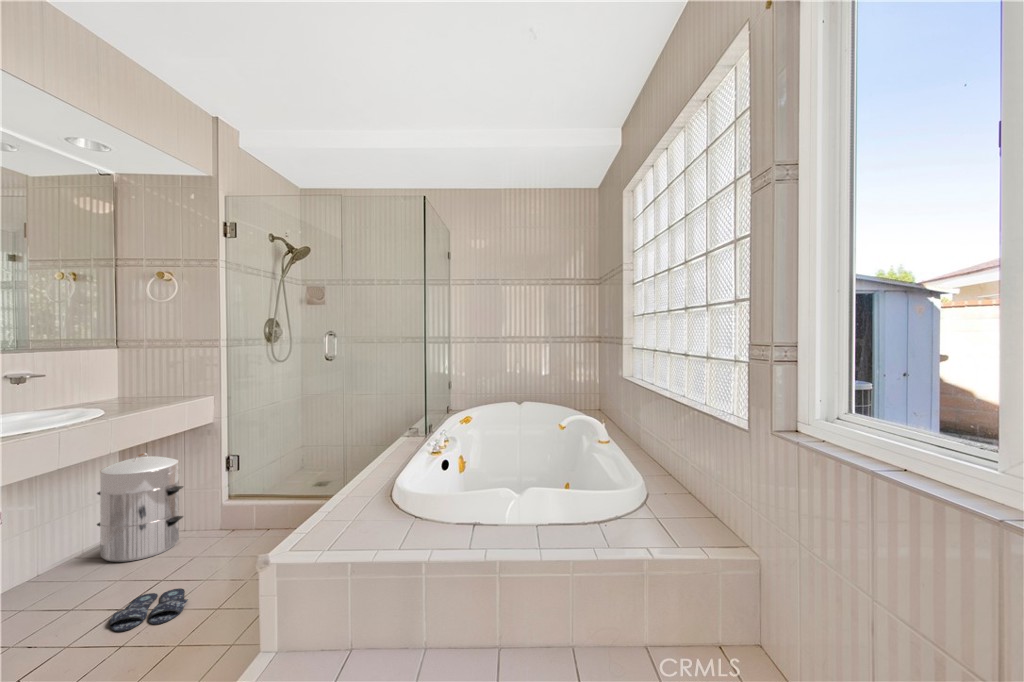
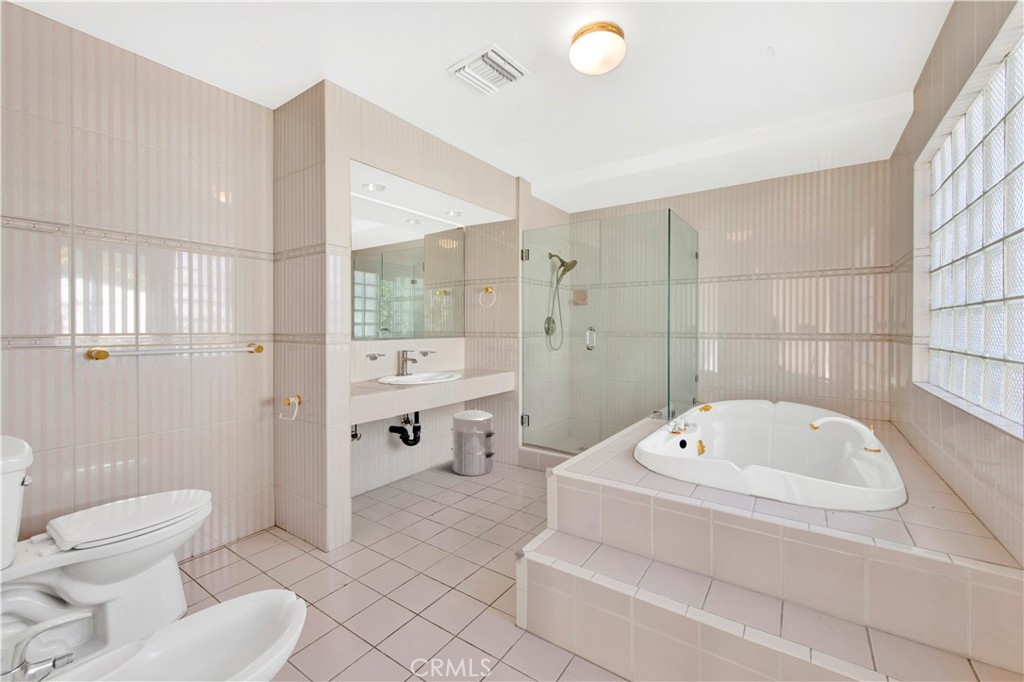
slippers: present [110,588,188,632] -> none [453,498,493,519]

